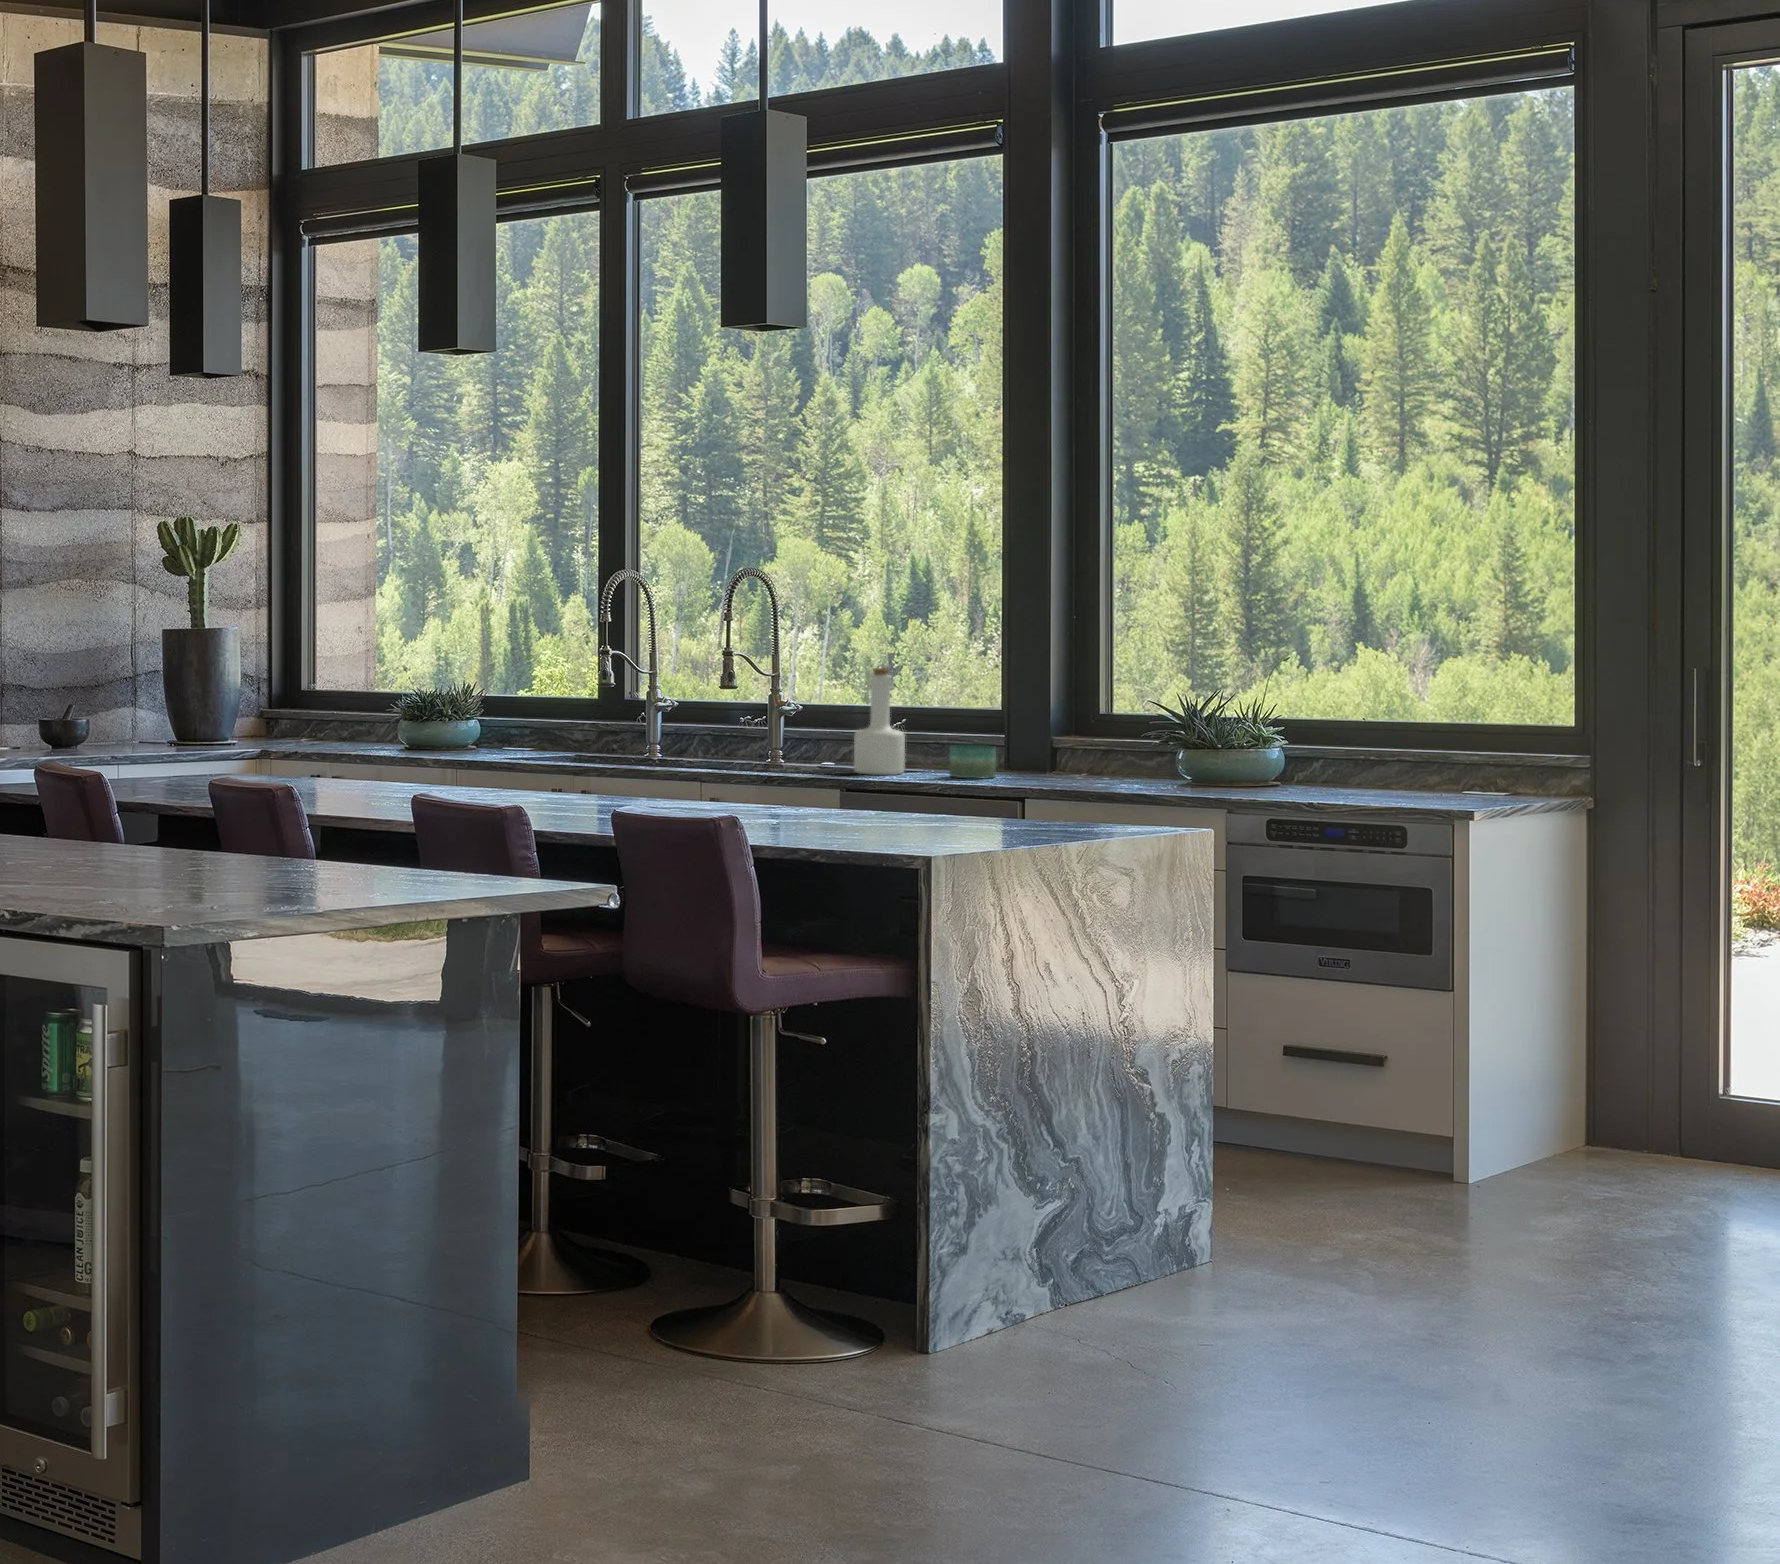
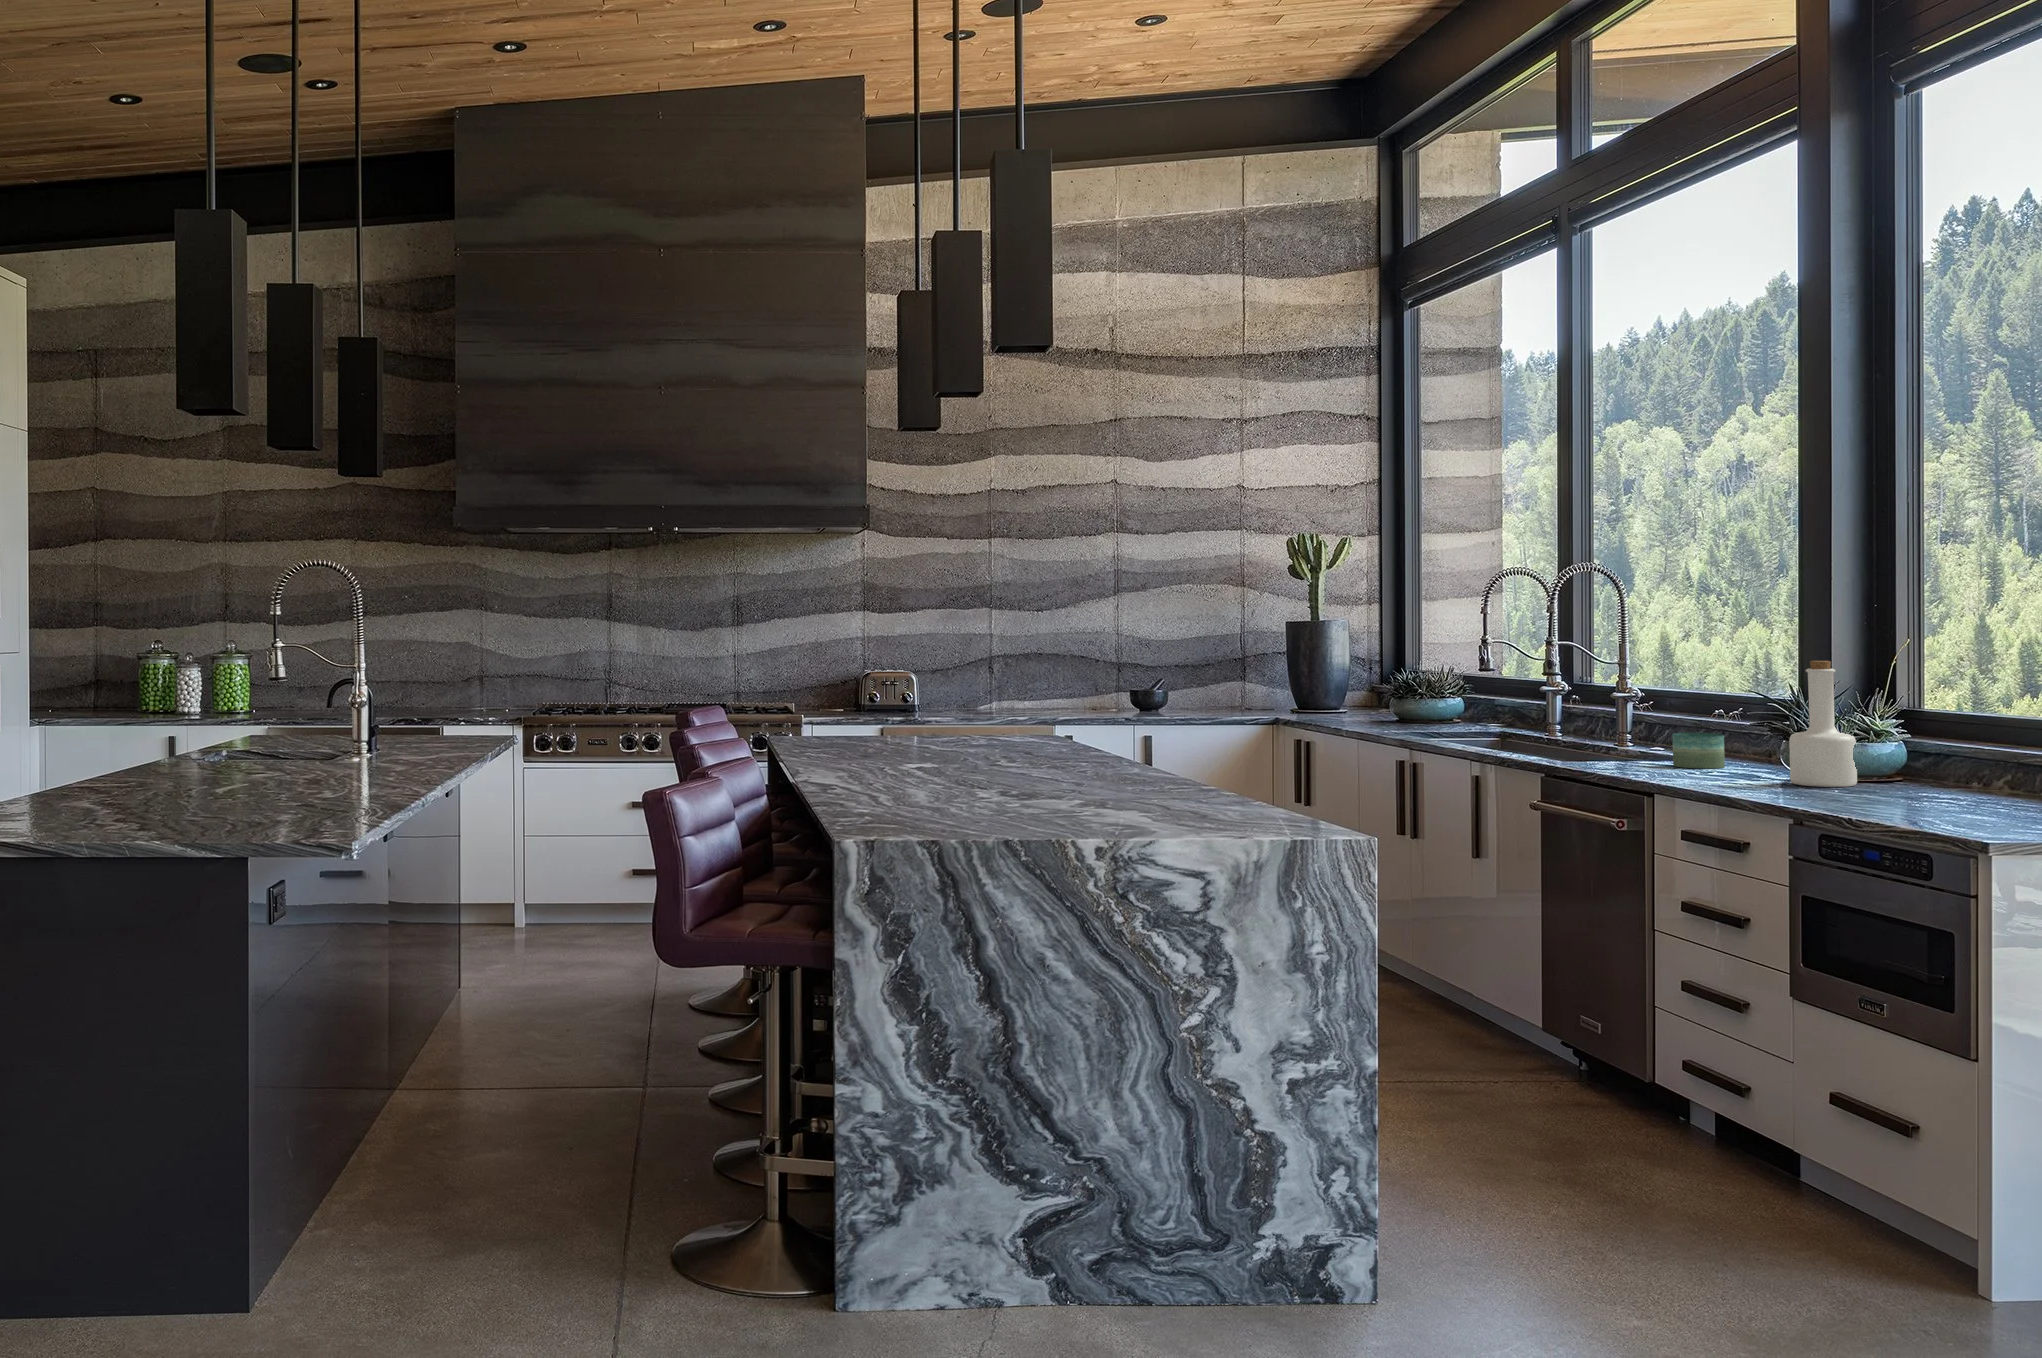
bottle: present [854,668,905,775] -> present [1789,661,1857,787]

